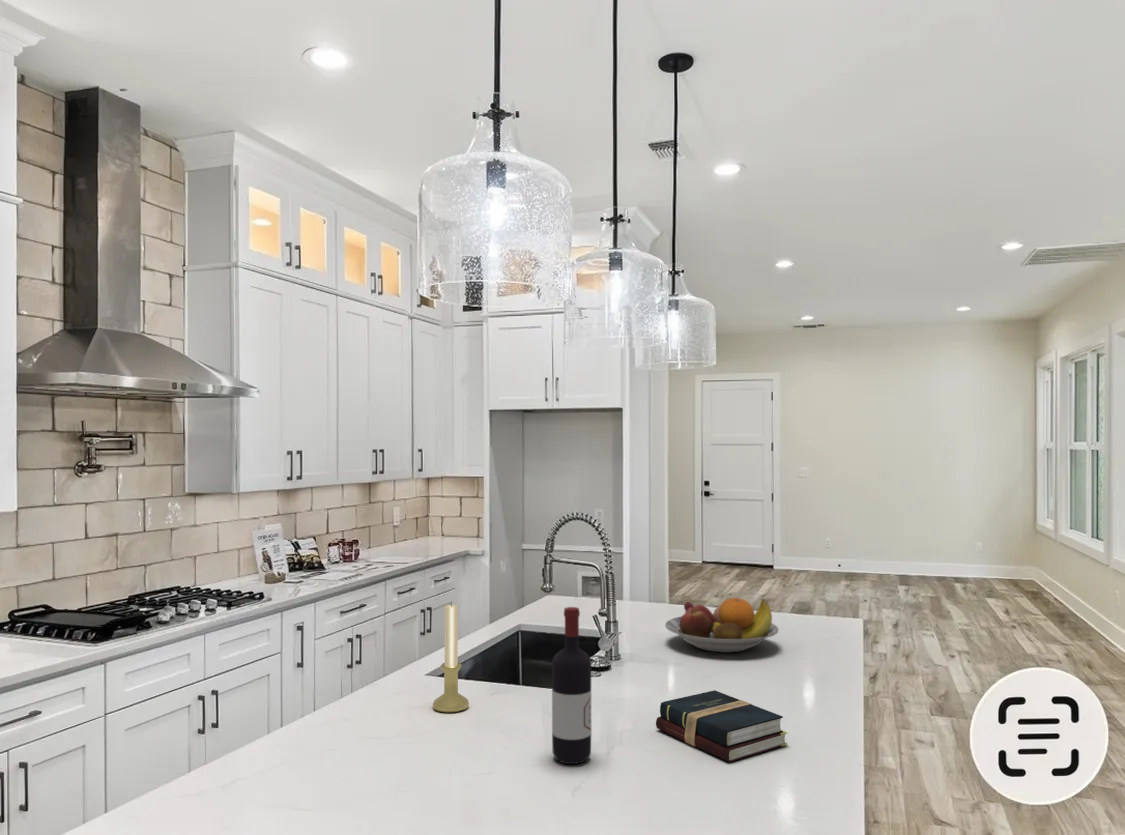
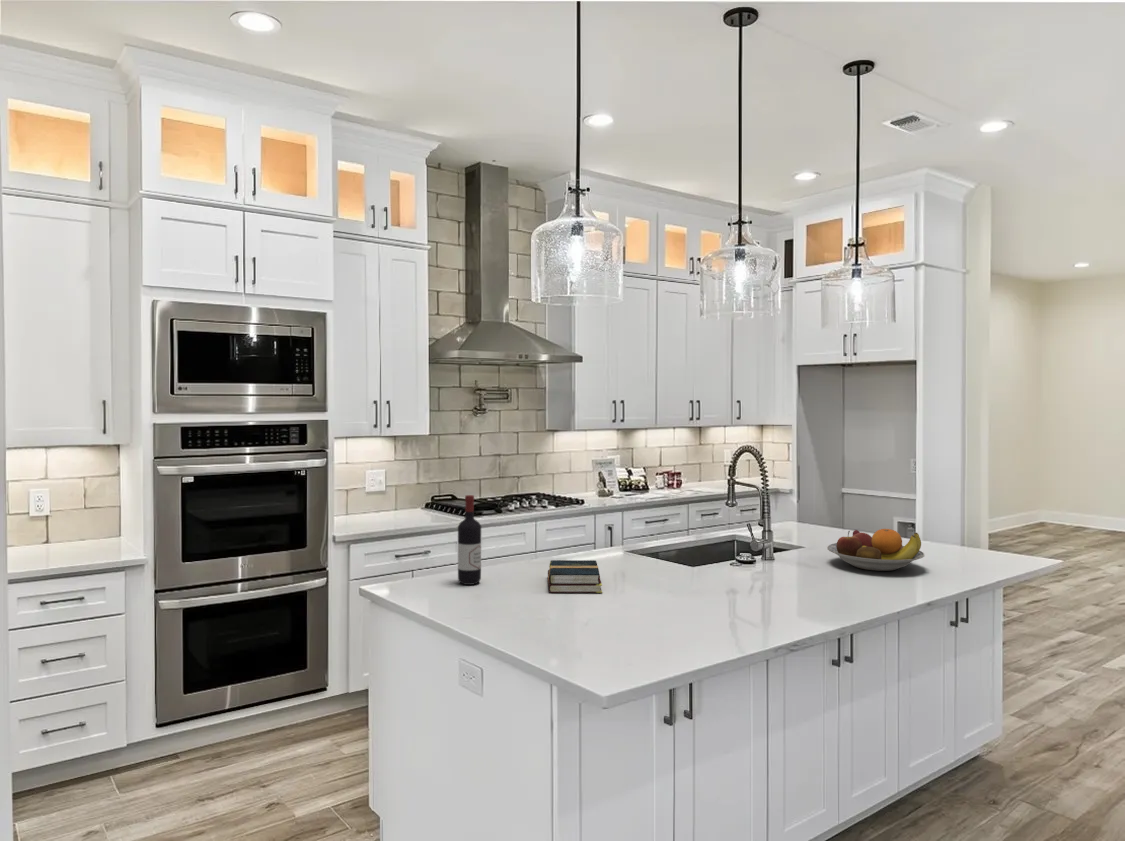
candle holder: present [433,602,469,713] -> none [614,502,637,572]
wine bottle: present [552,607,591,764] -> present [458,495,481,585]
hardback book: present [656,690,787,762] -> present [548,560,602,593]

